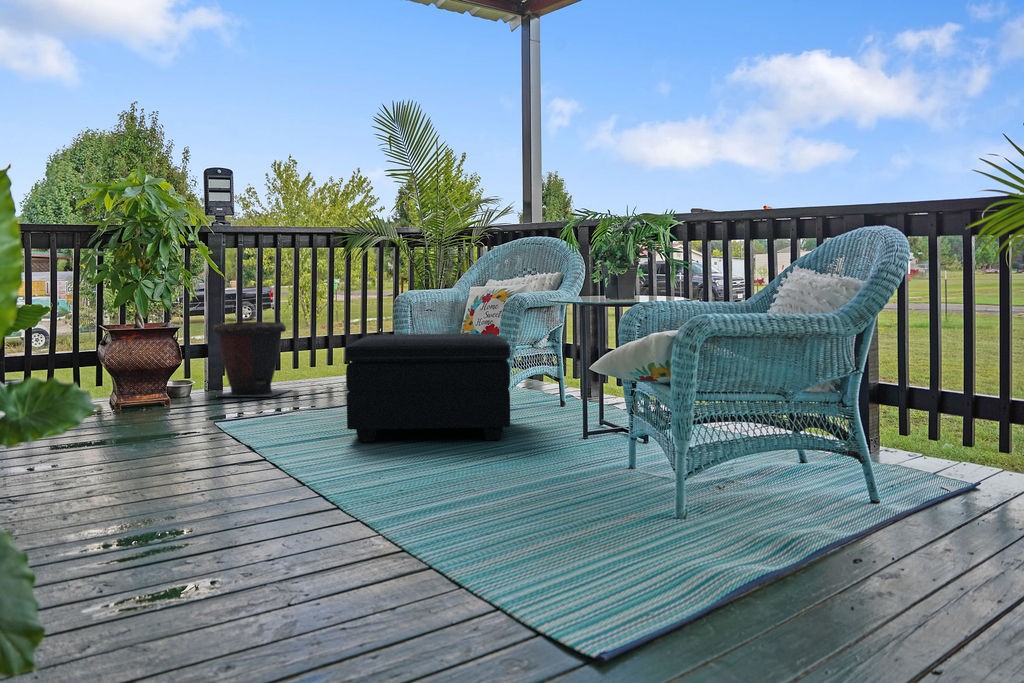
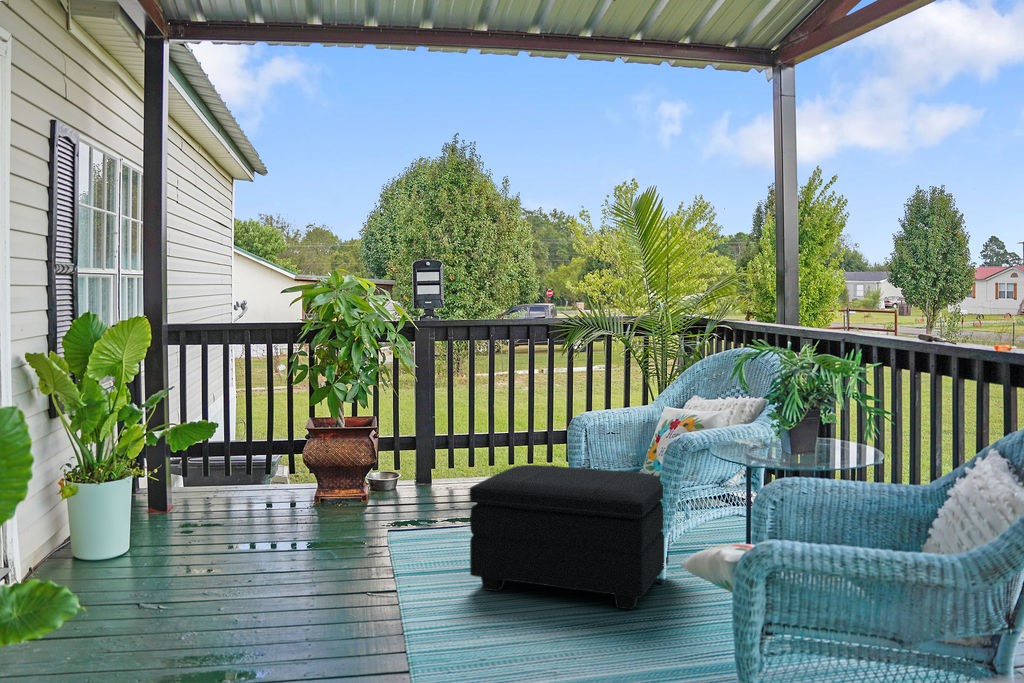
bucket: present [213,319,290,397] -> none [413,416,494,501]

